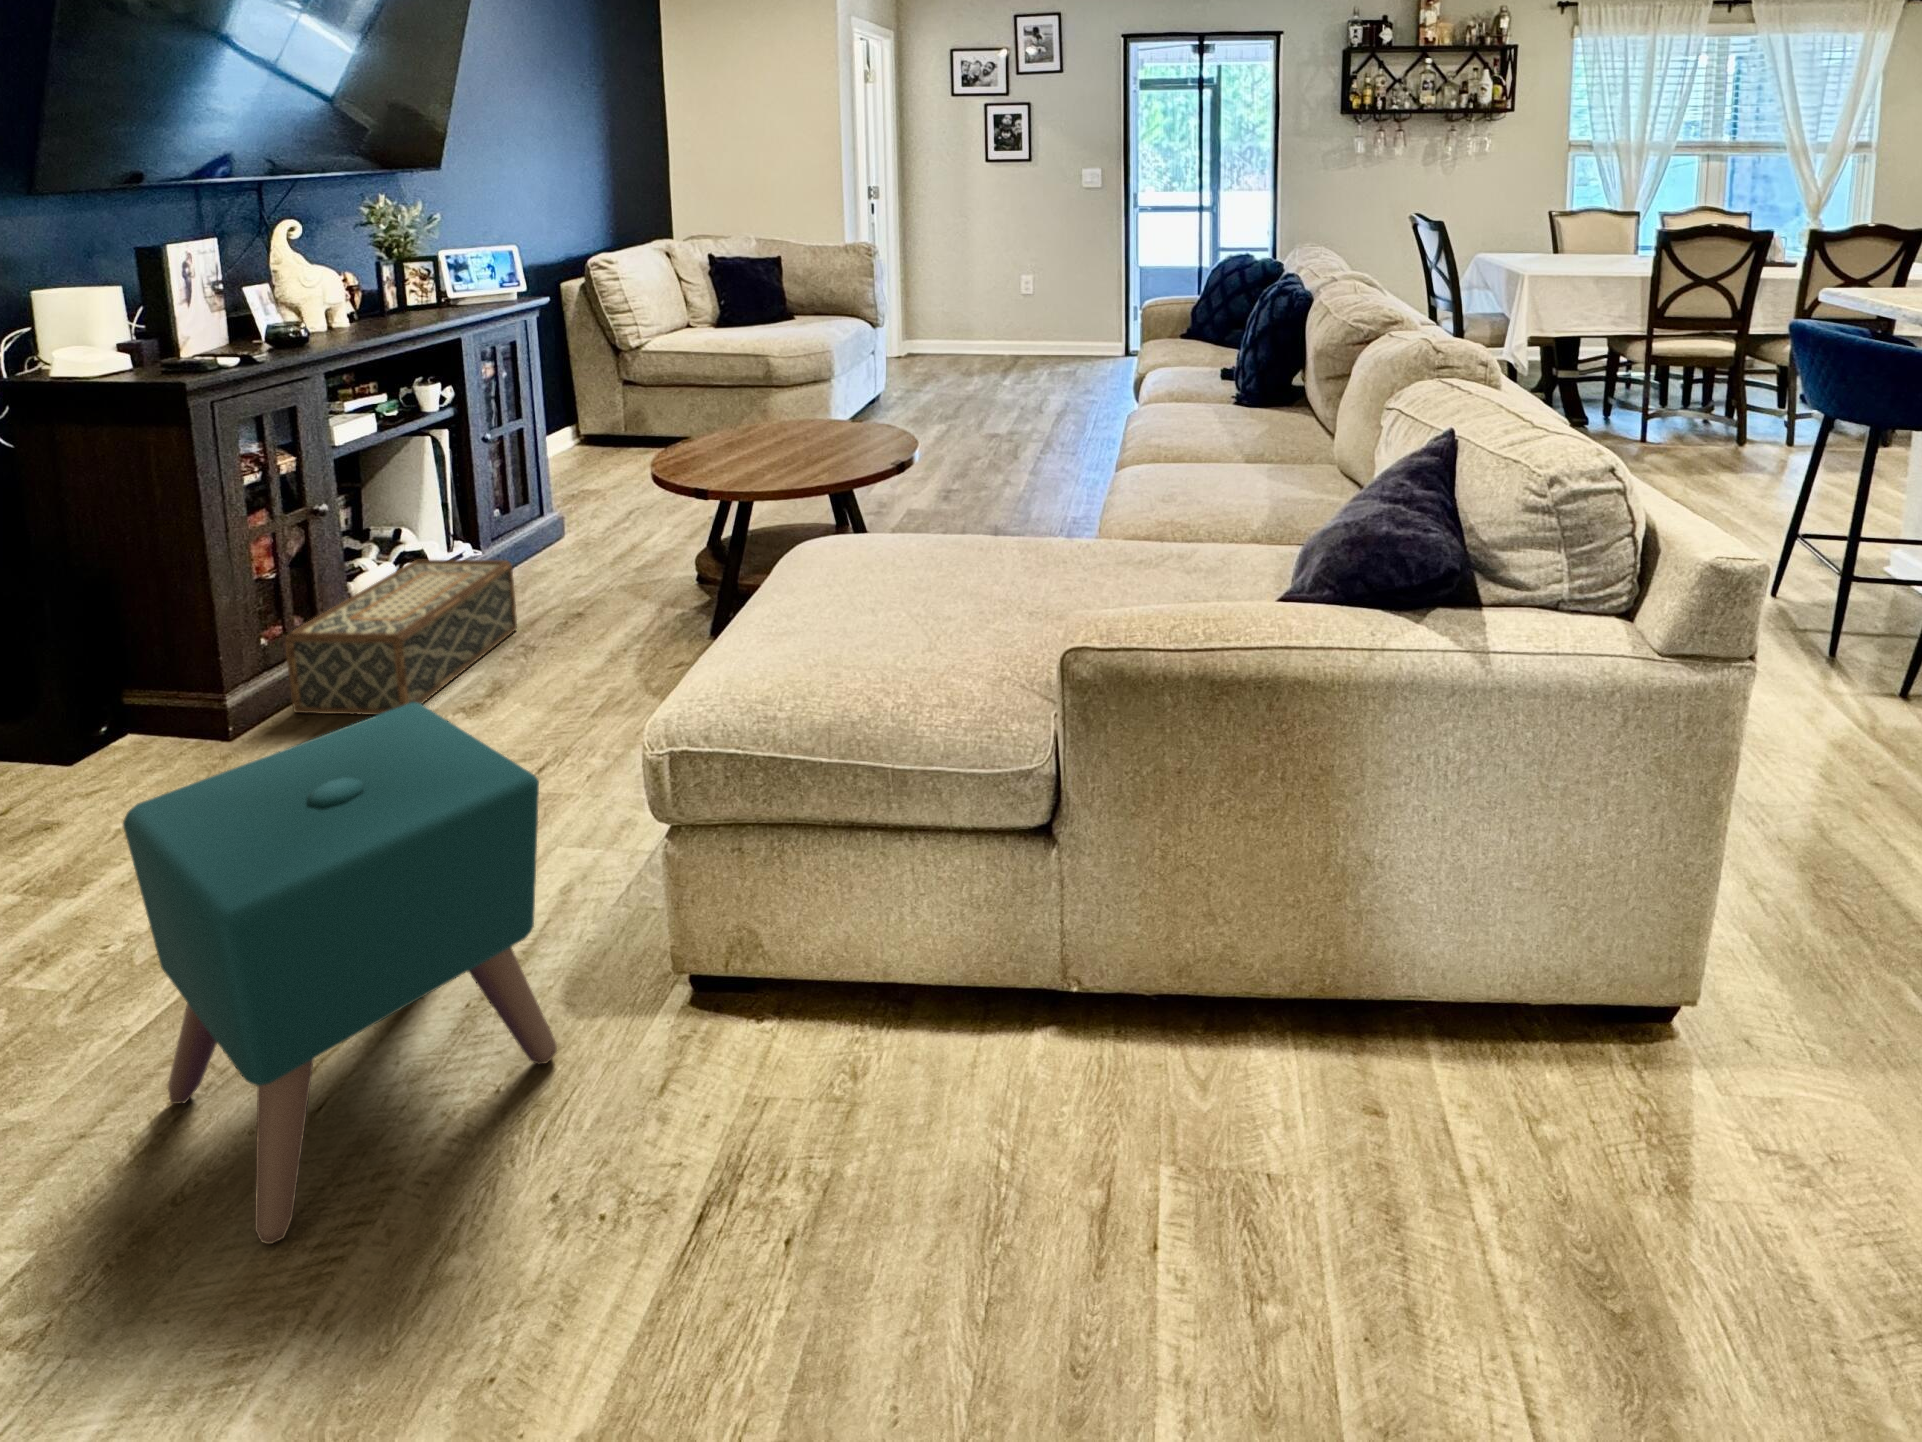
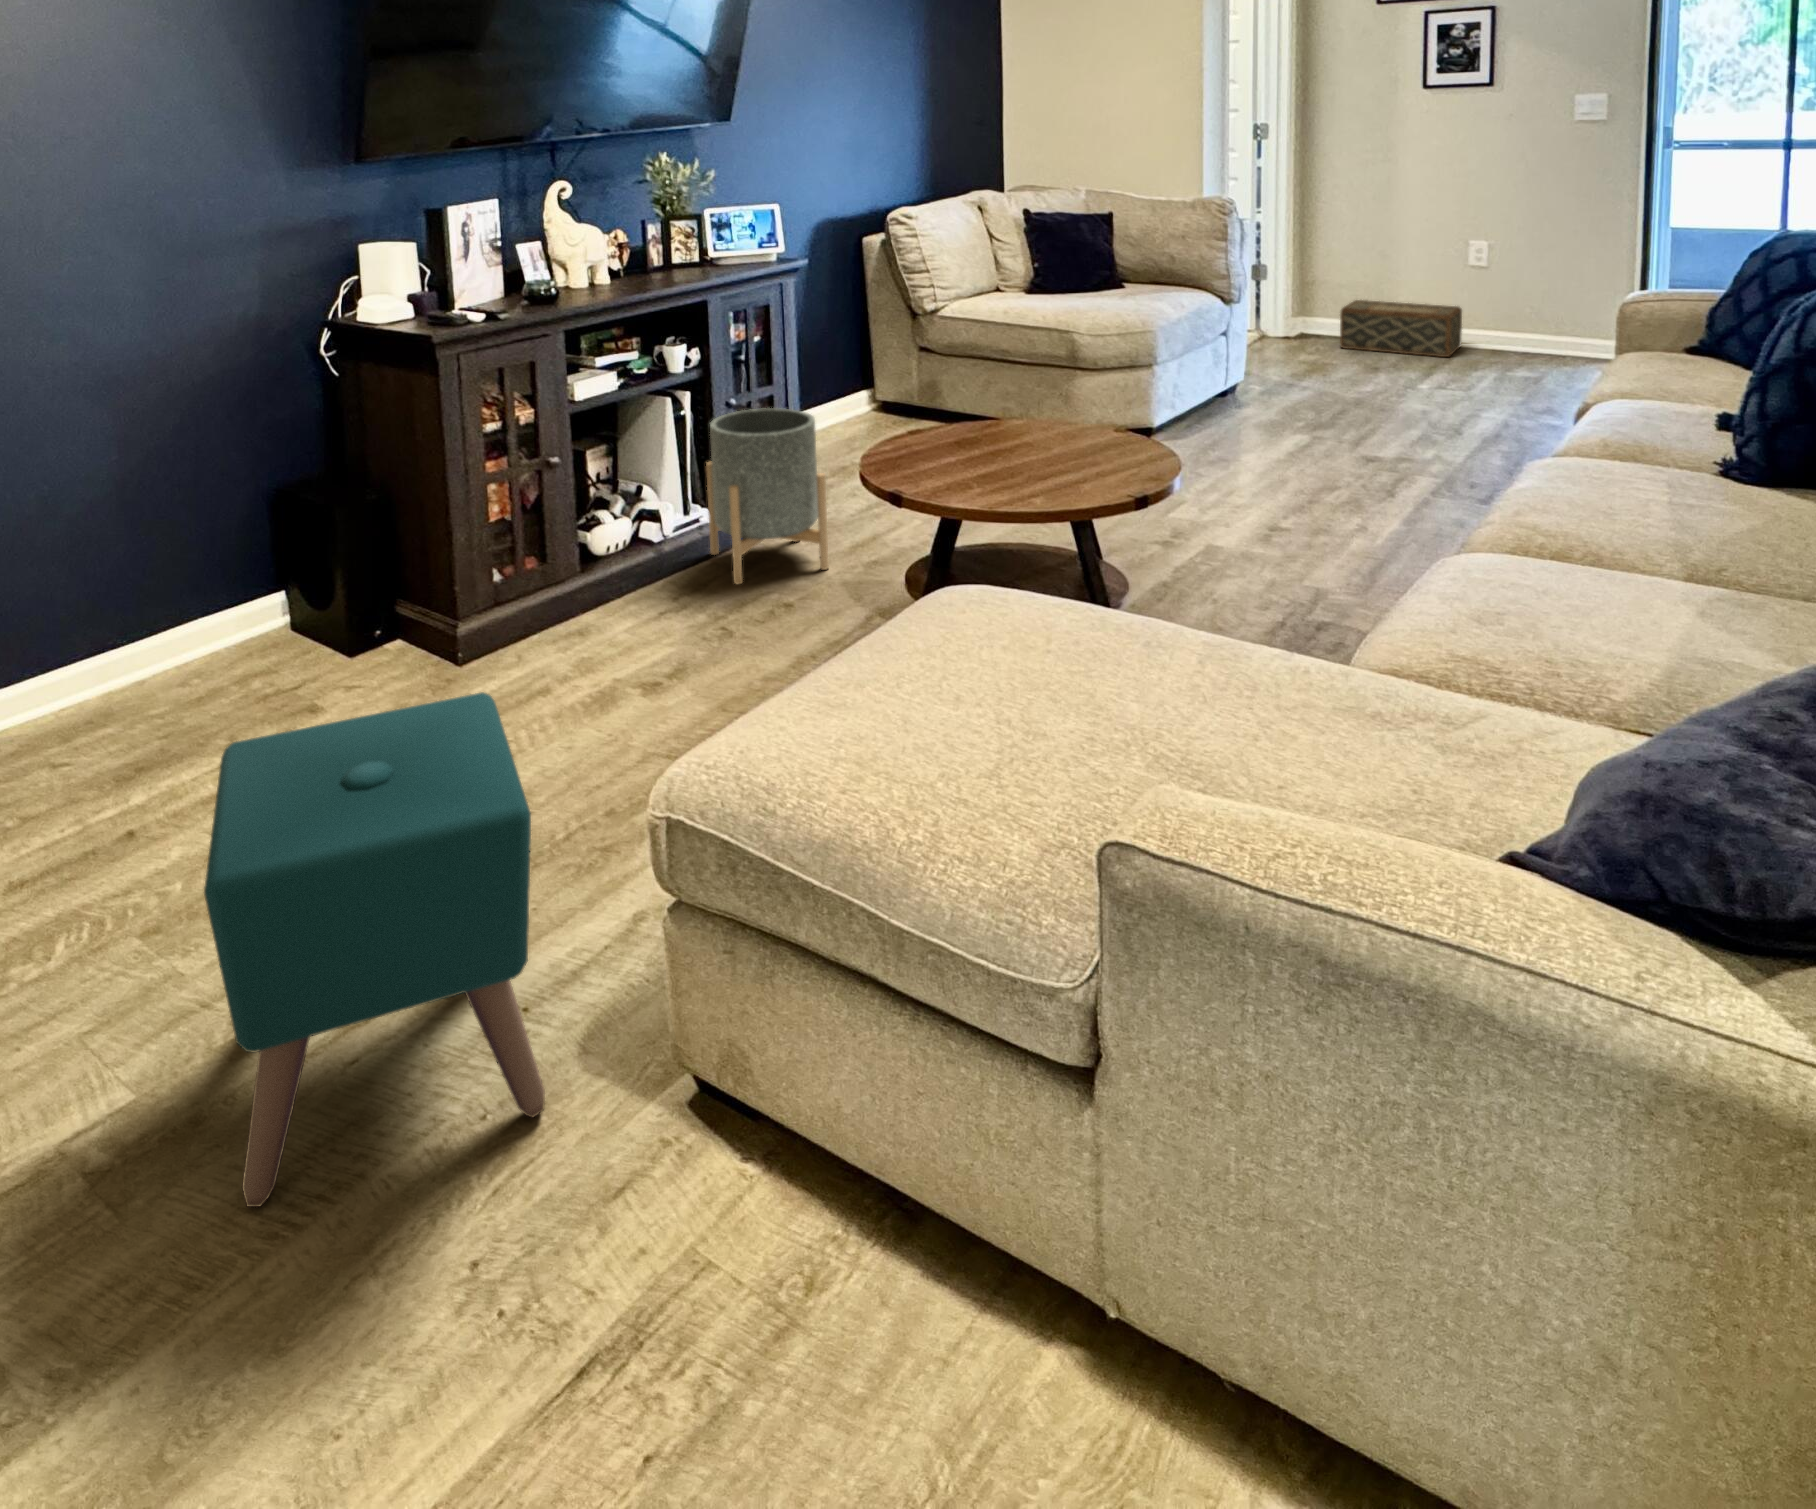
planter: none [465,438,604,607] -> present [706,408,829,584]
woven basket: present [285,560,517,715] -> present [1340,300,1462,357]

